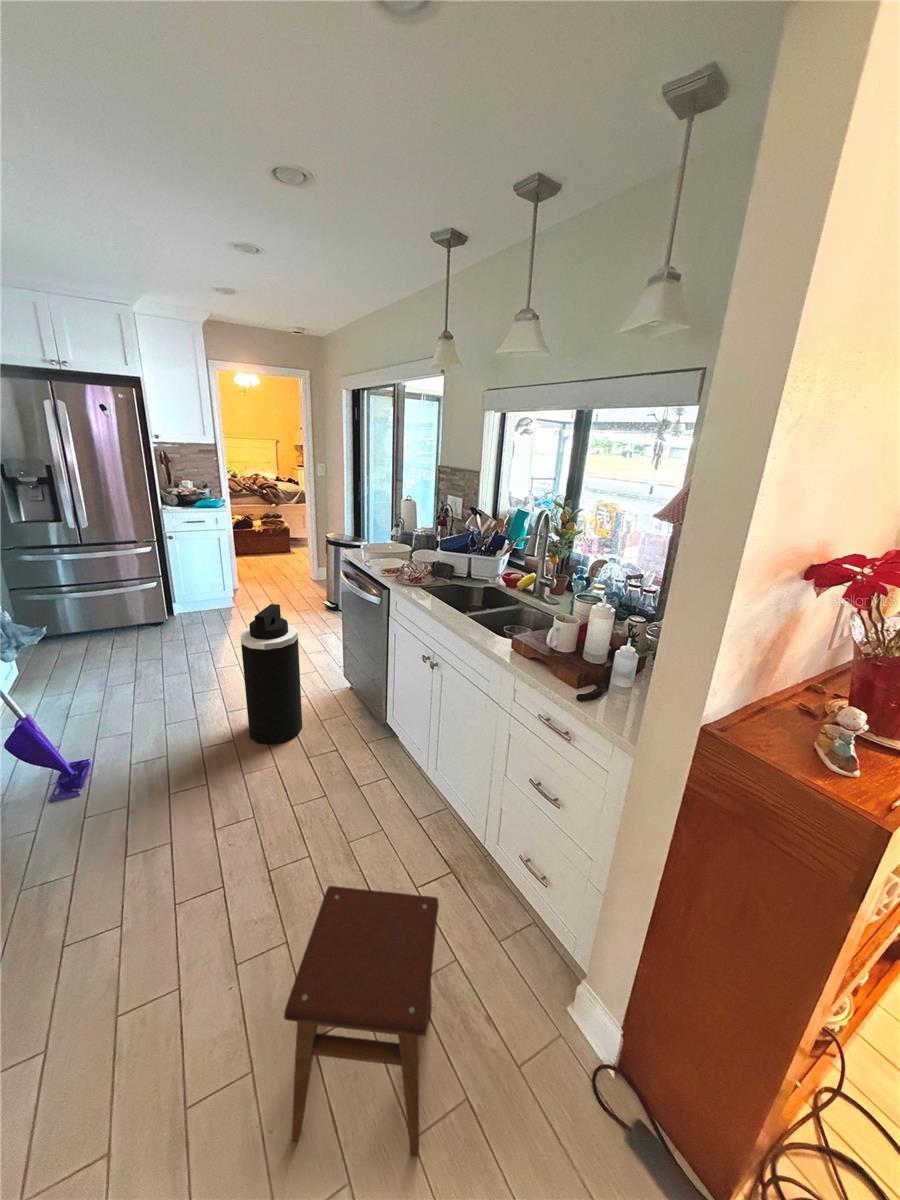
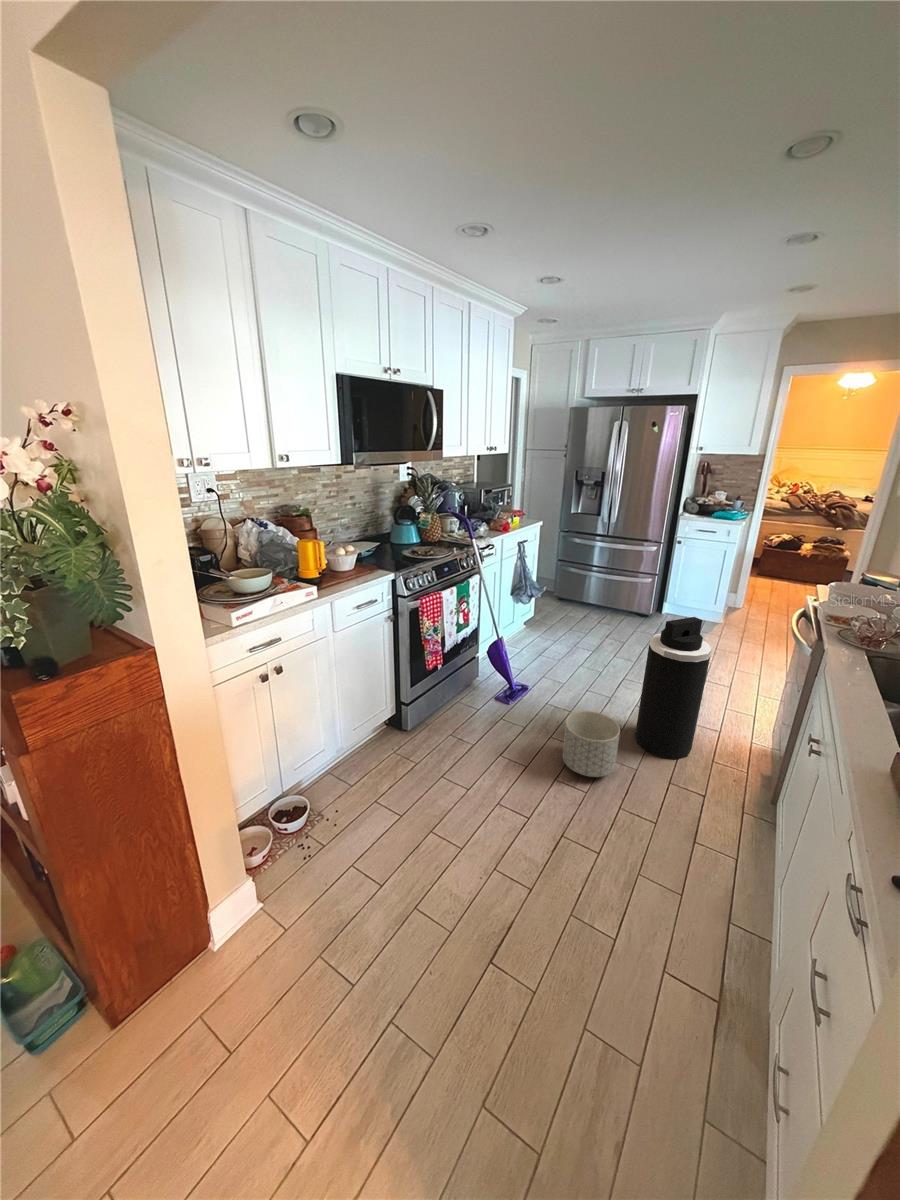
planter: none [197,732,263,807] -> present [563,711,620,777]
stool: present [284,886,439,1156] -> none [436,847,597,1116]

